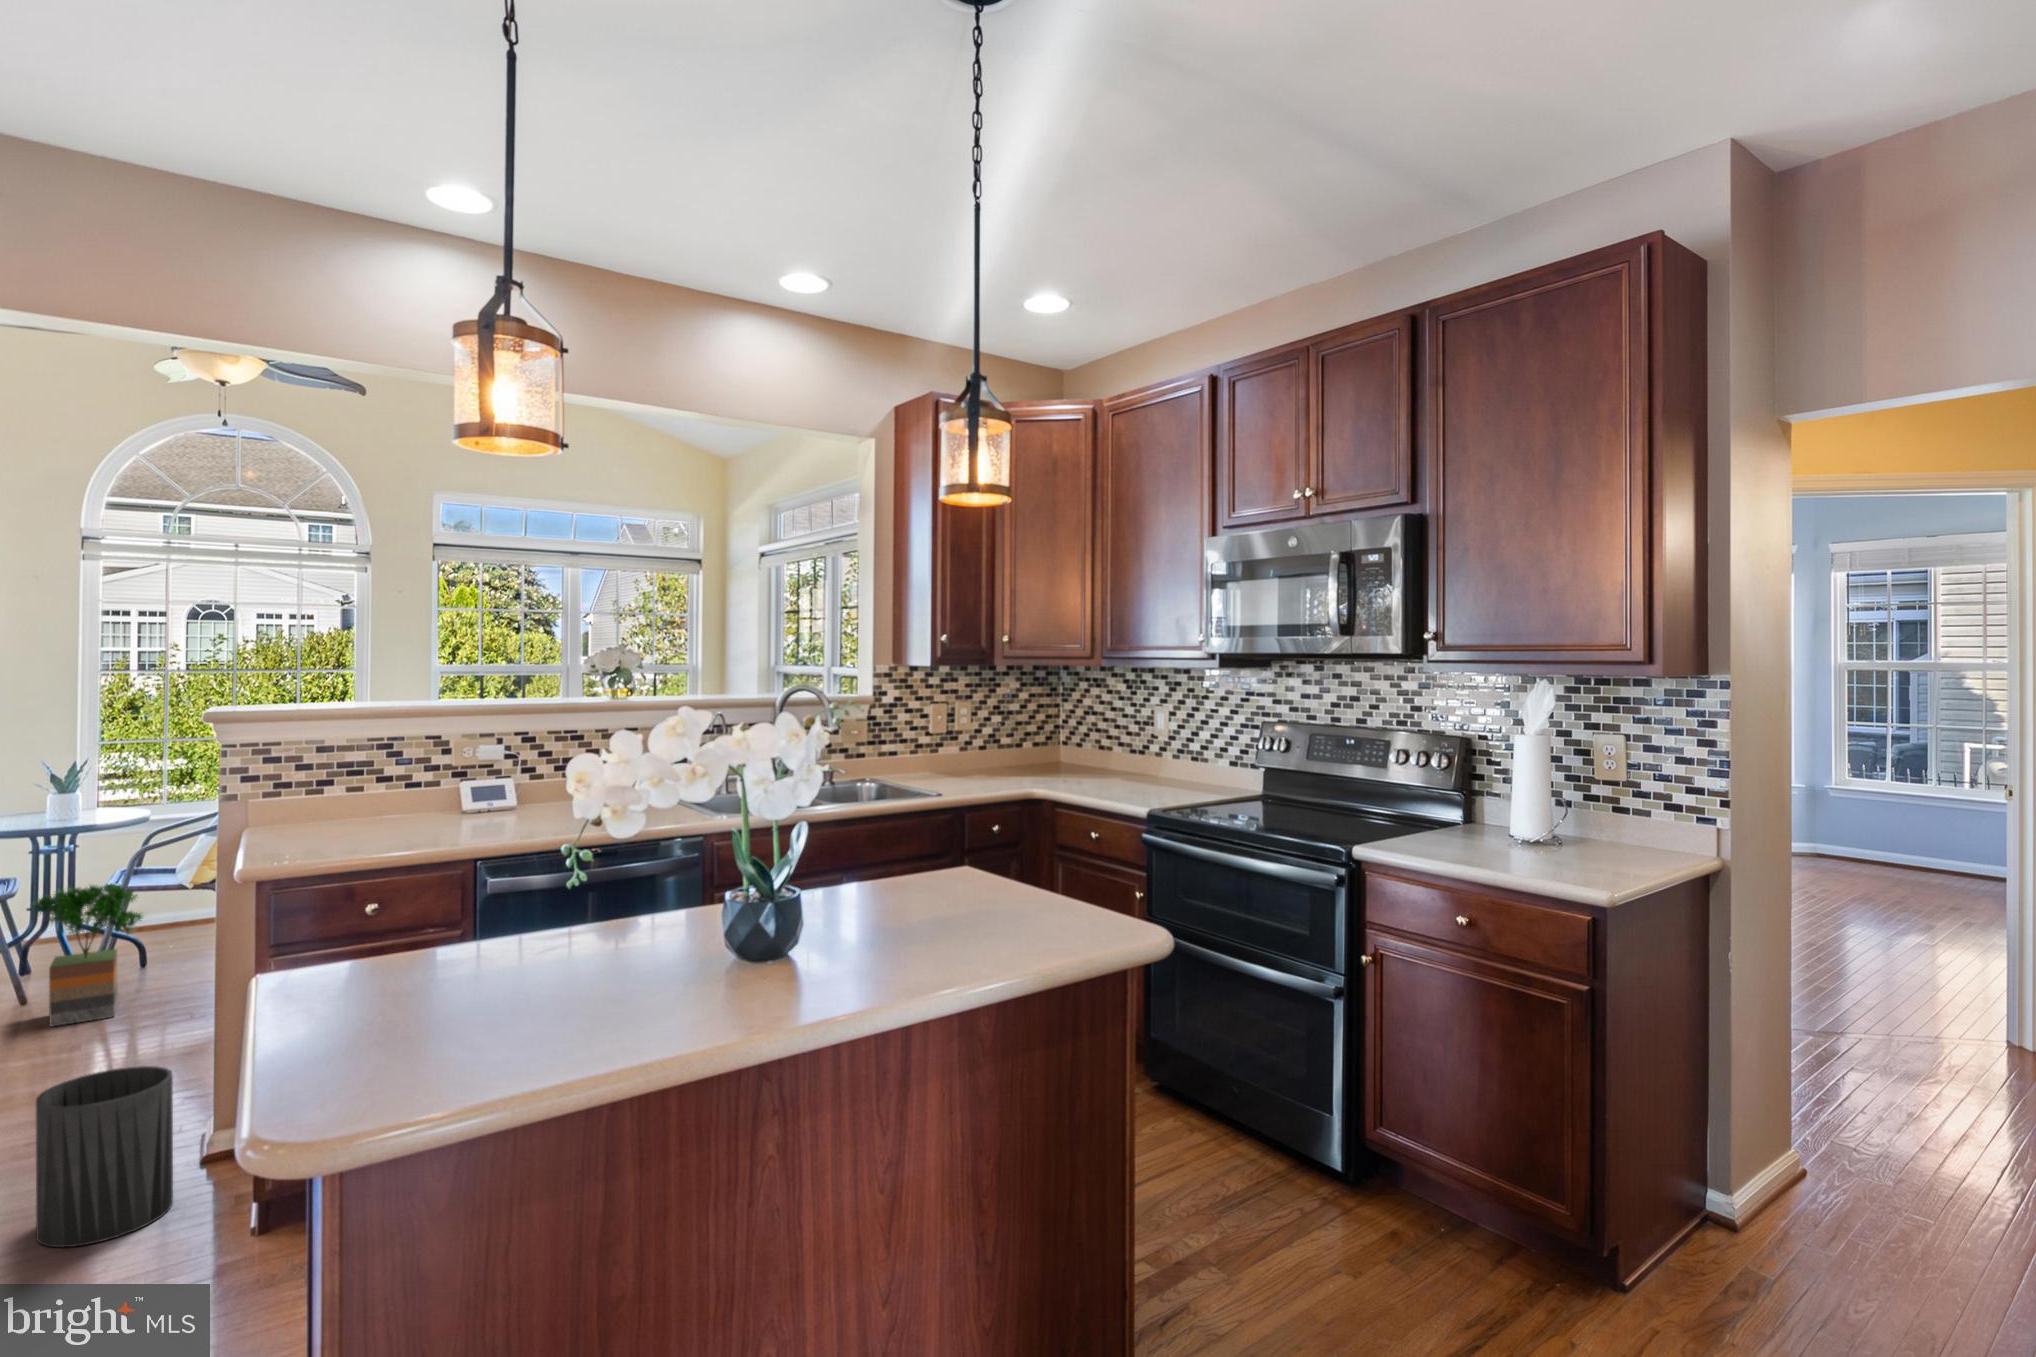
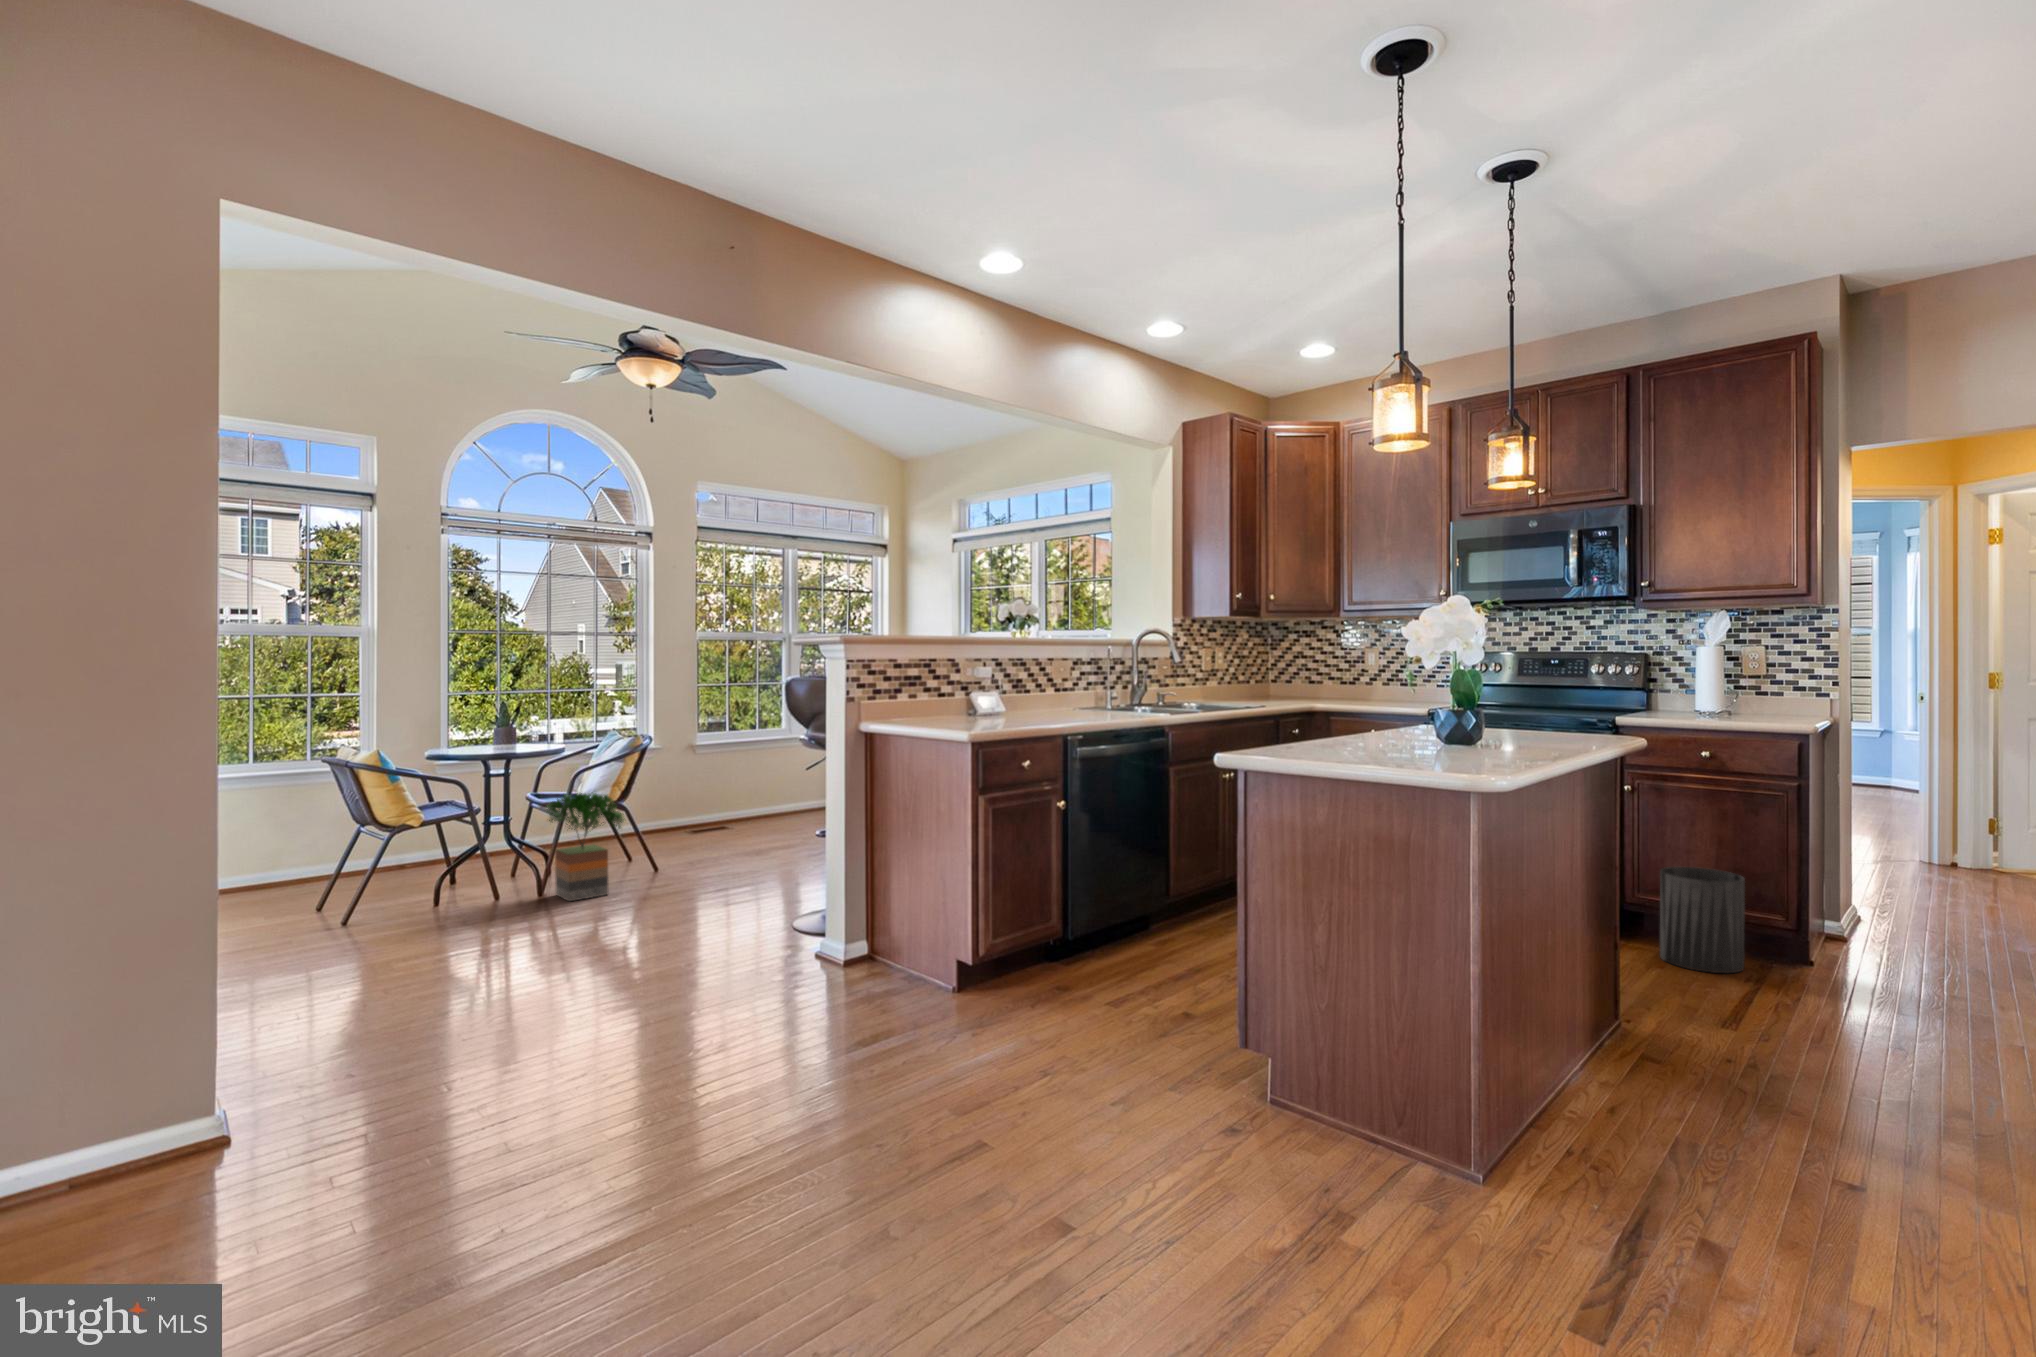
trash can: present [36,1066,173,1247] -> present [1660,867,1745,973]

